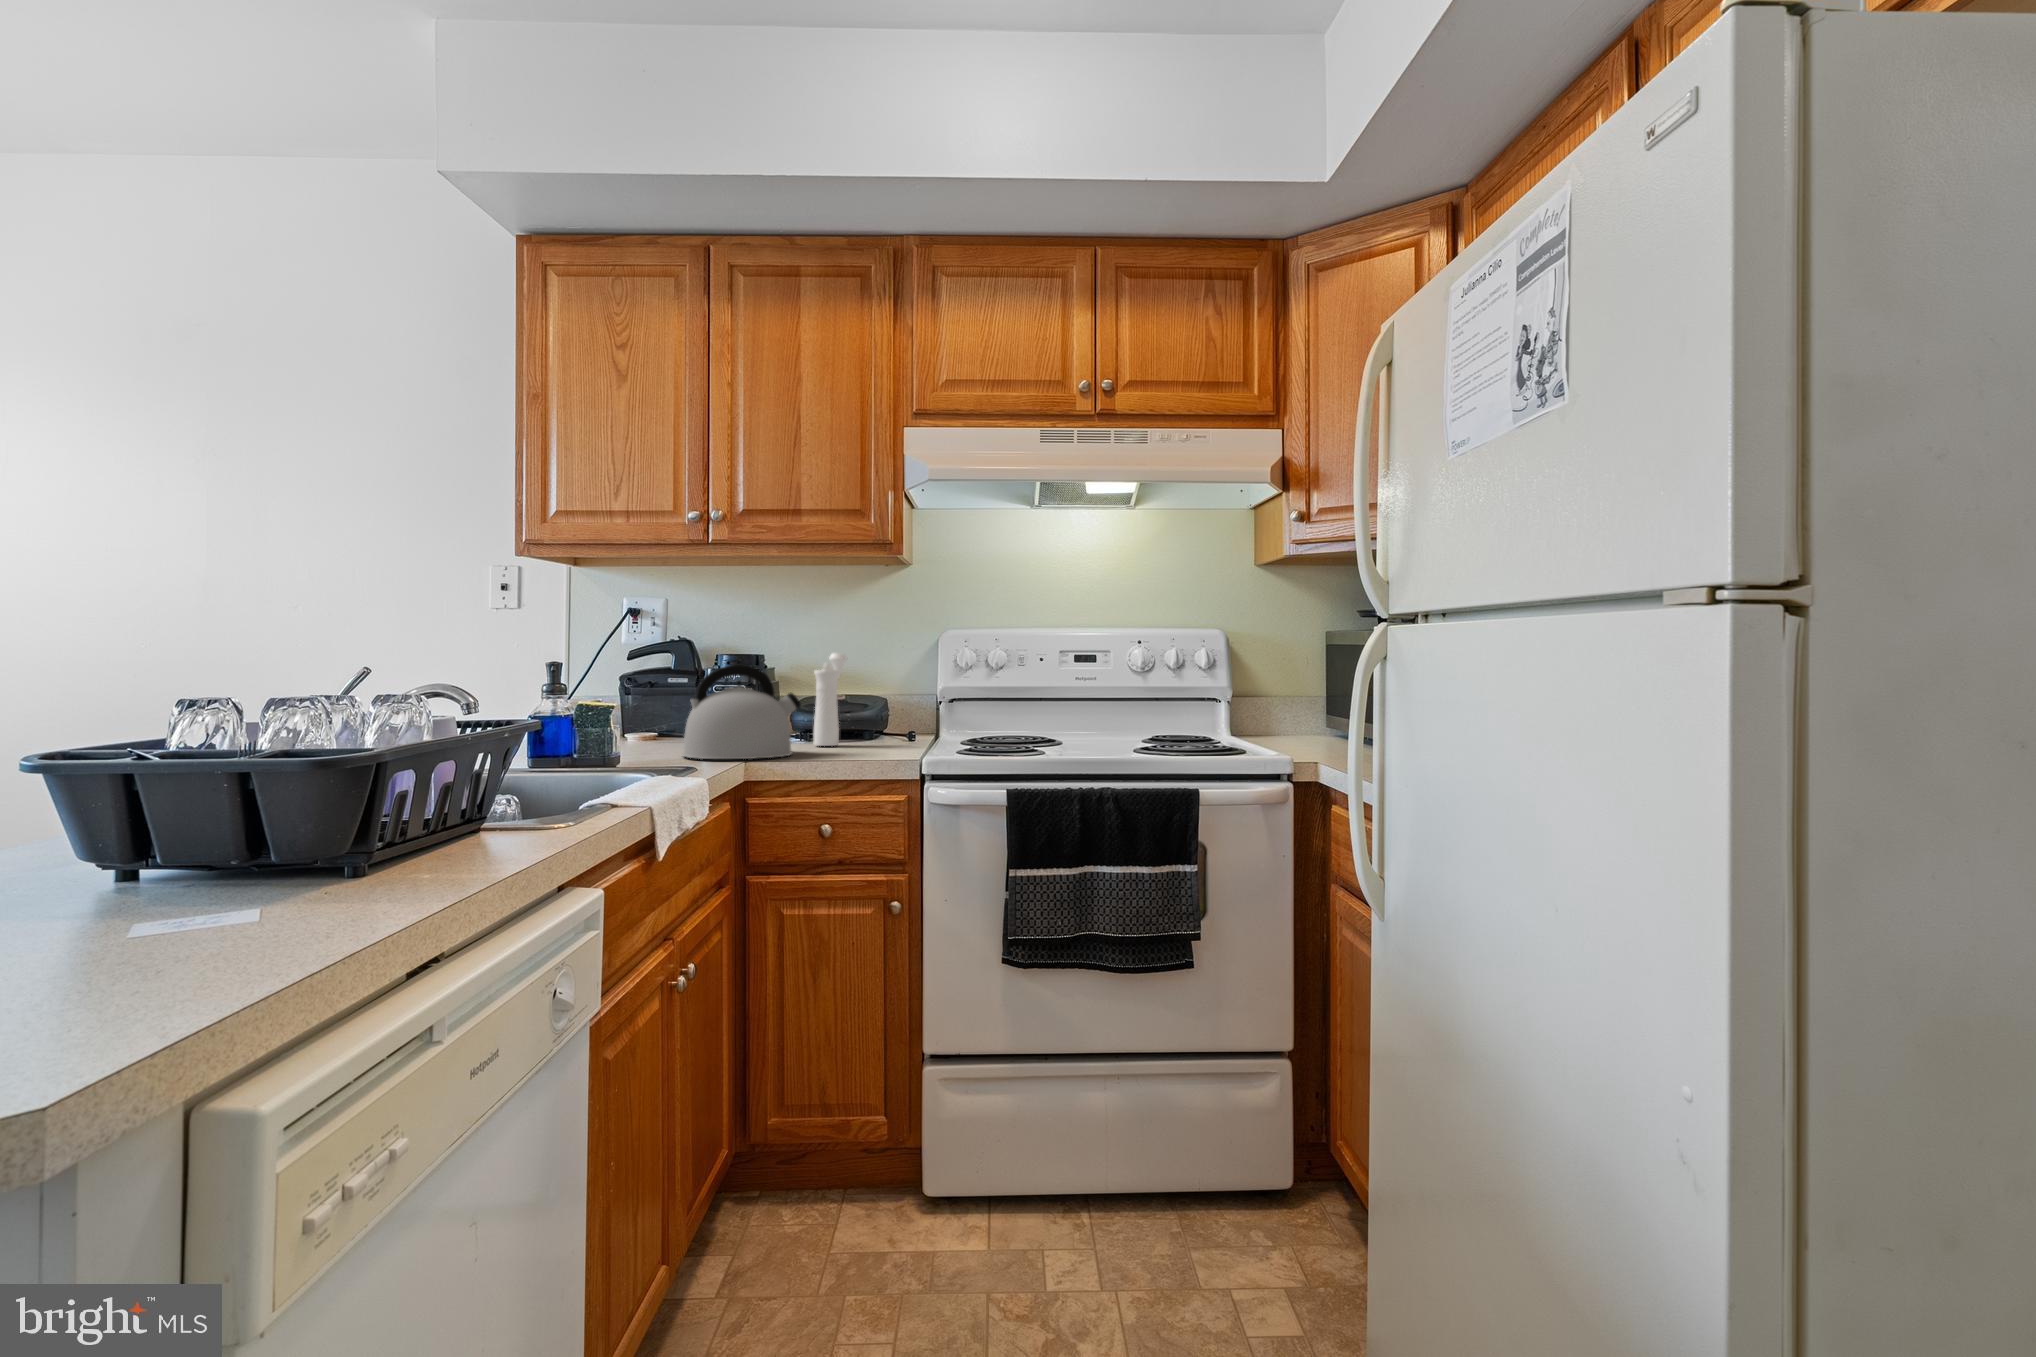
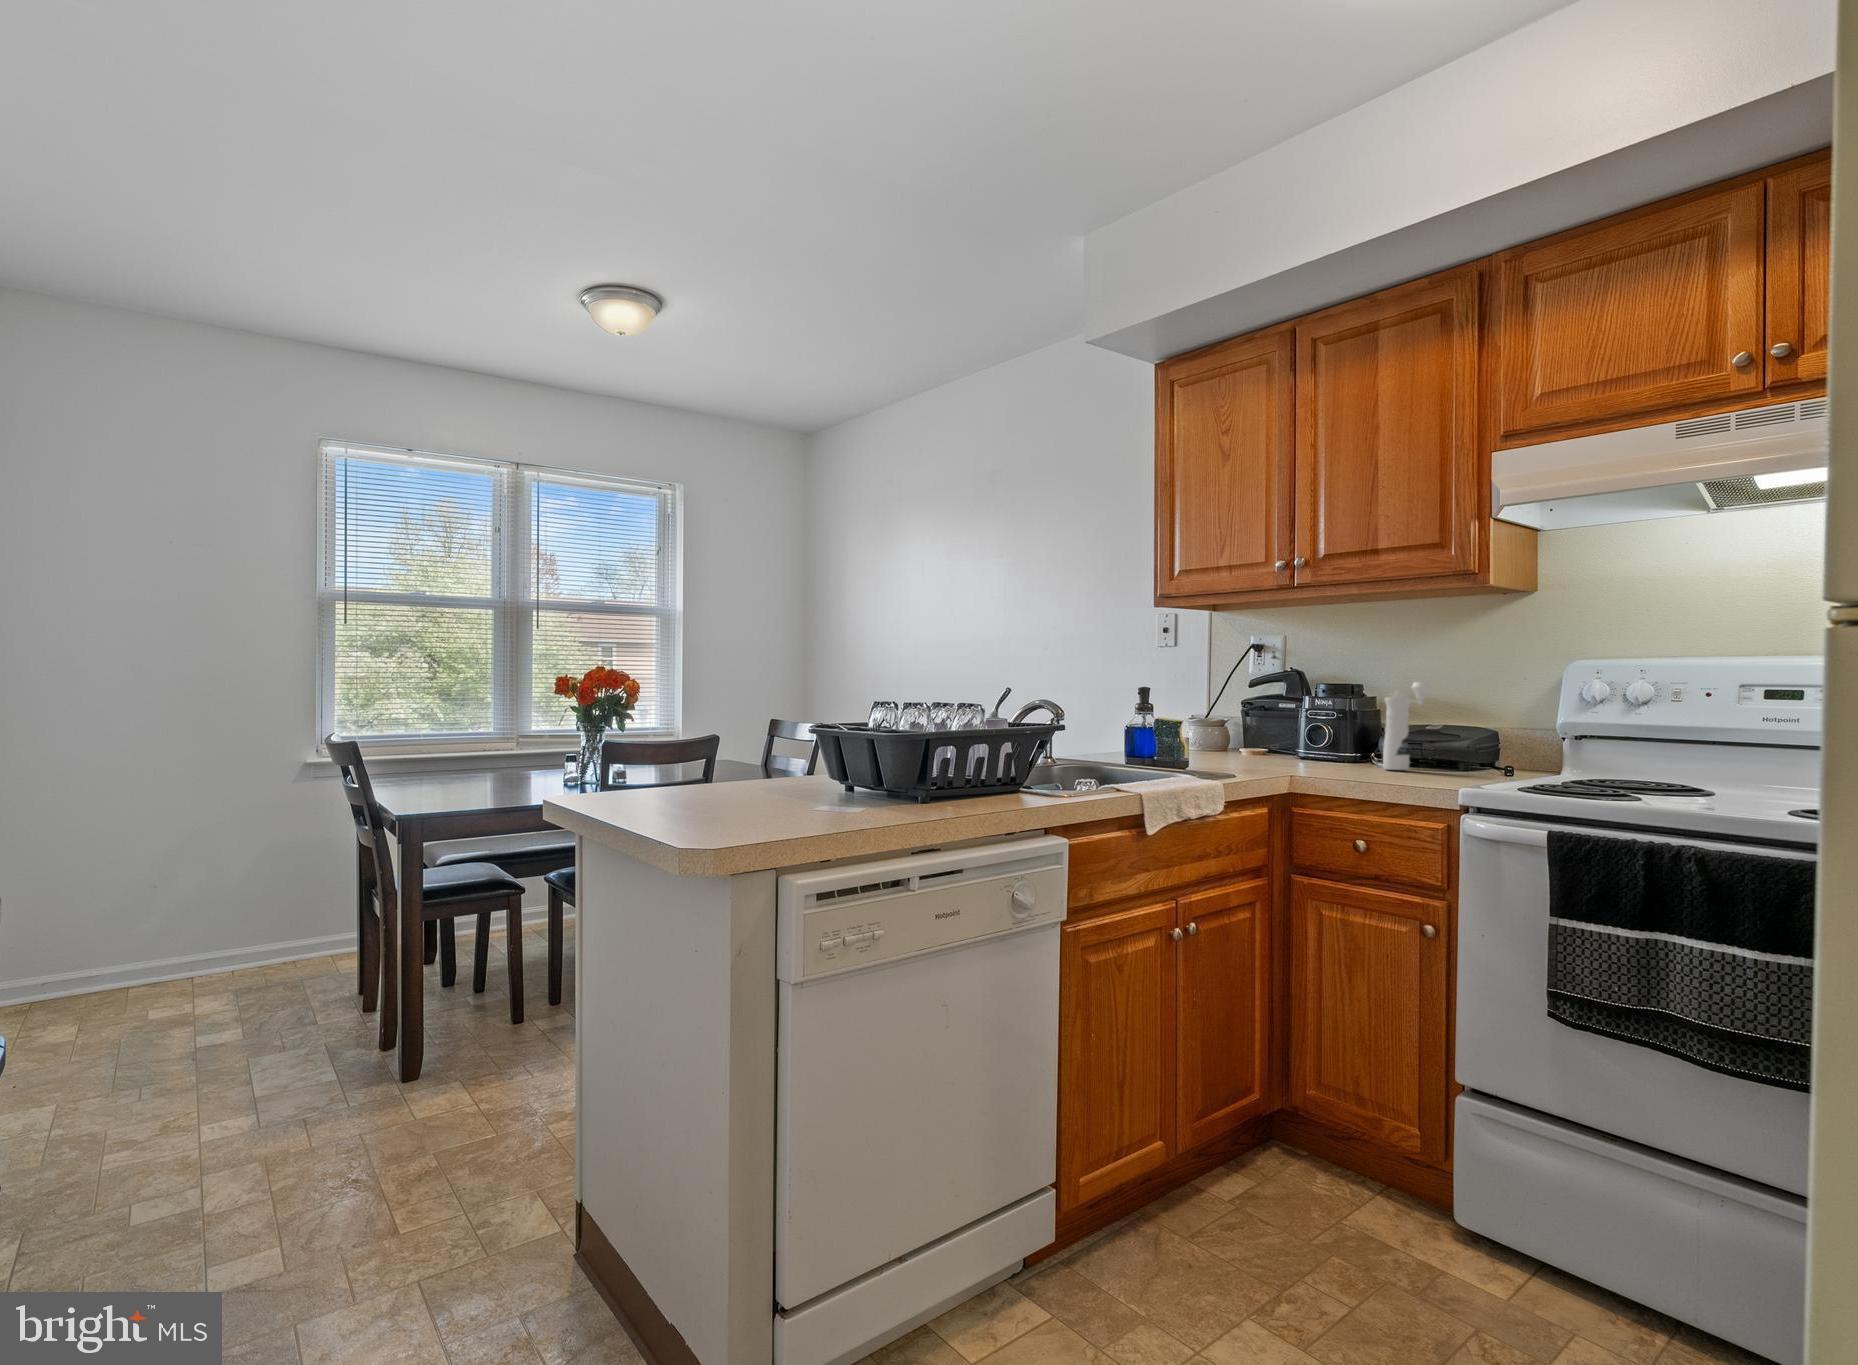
kettle: present [683,665,801,759] -> none [1245,691,1356,773]

